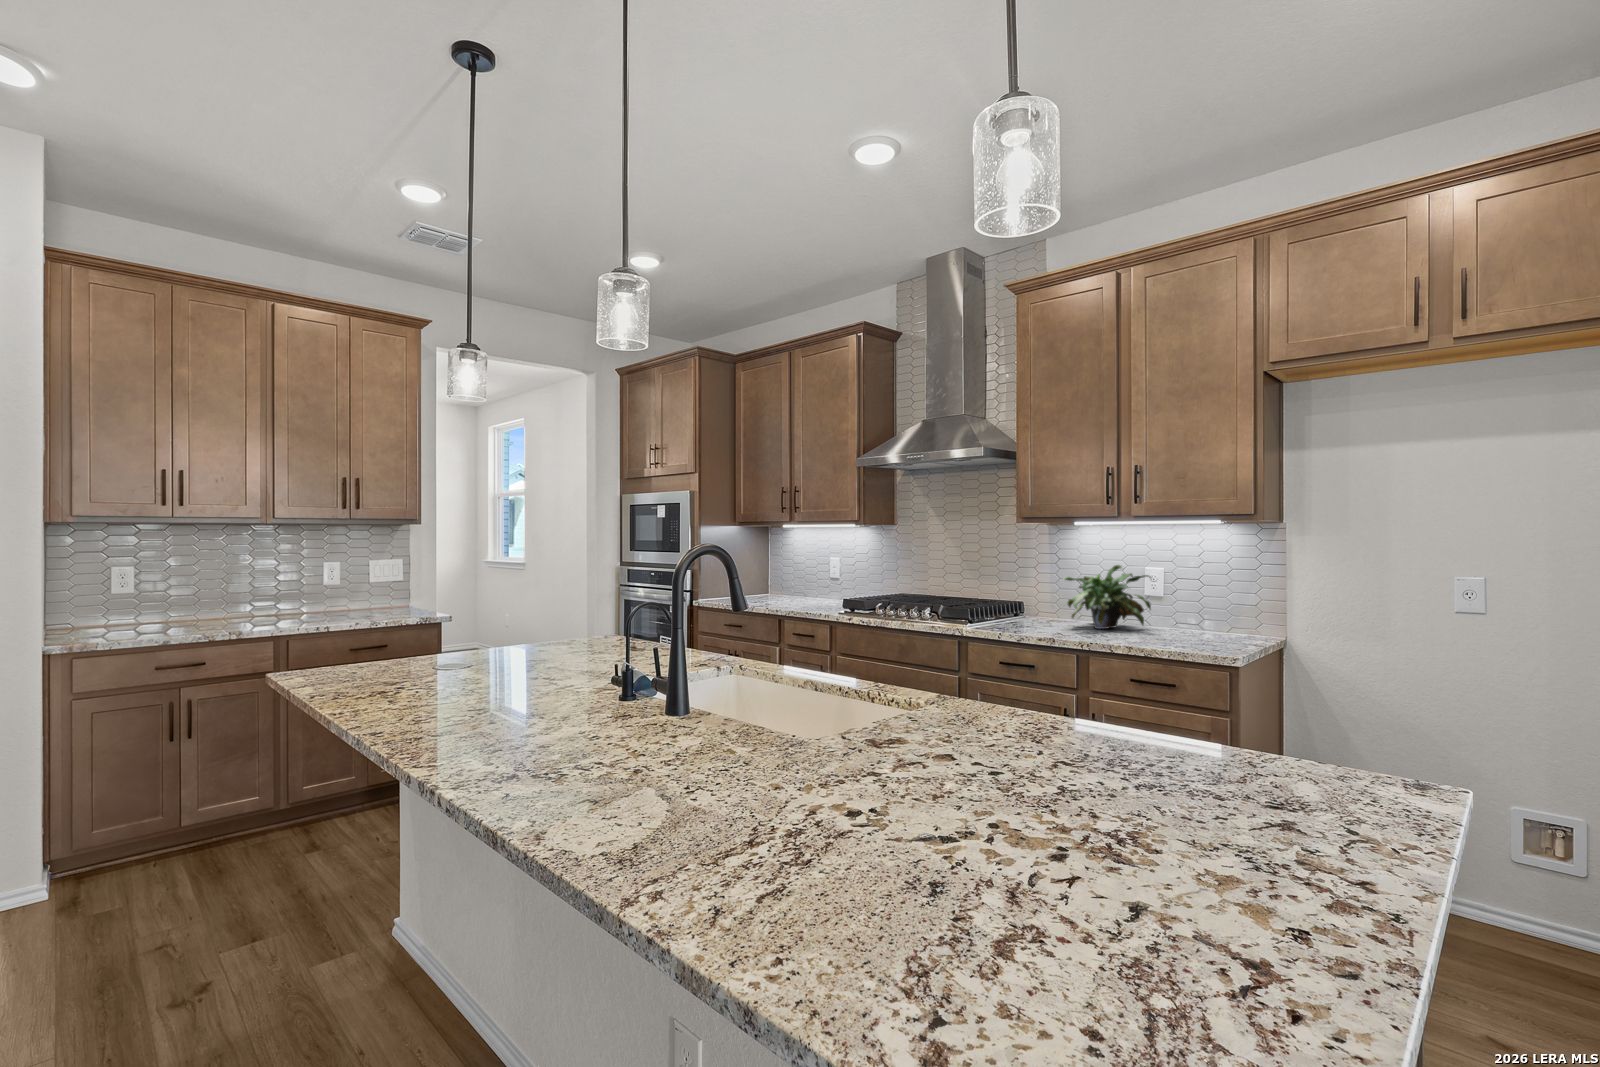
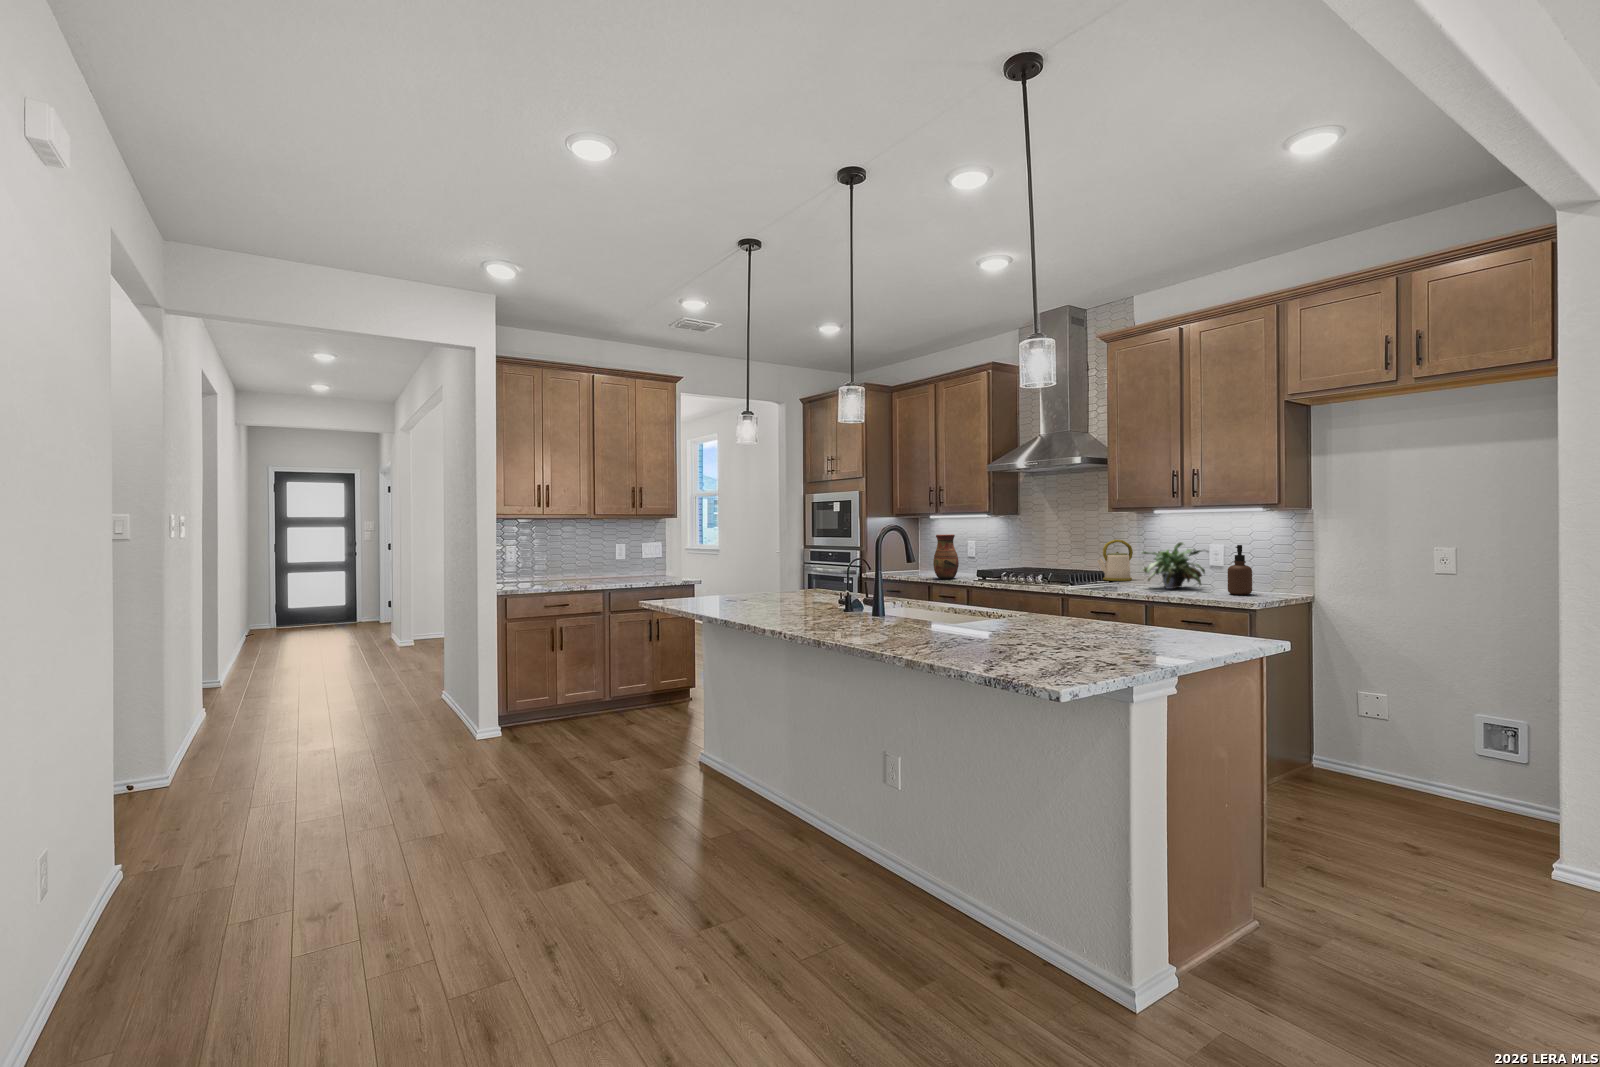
vase: none [784,551,818,612] -> present [933,535,959,579]
kettle: none [1001,559,1046,615] -> present [1098,540,1133,581]
soap dispenser: none [1183,570,1216,639] -> present [1228,545,1252,595]

